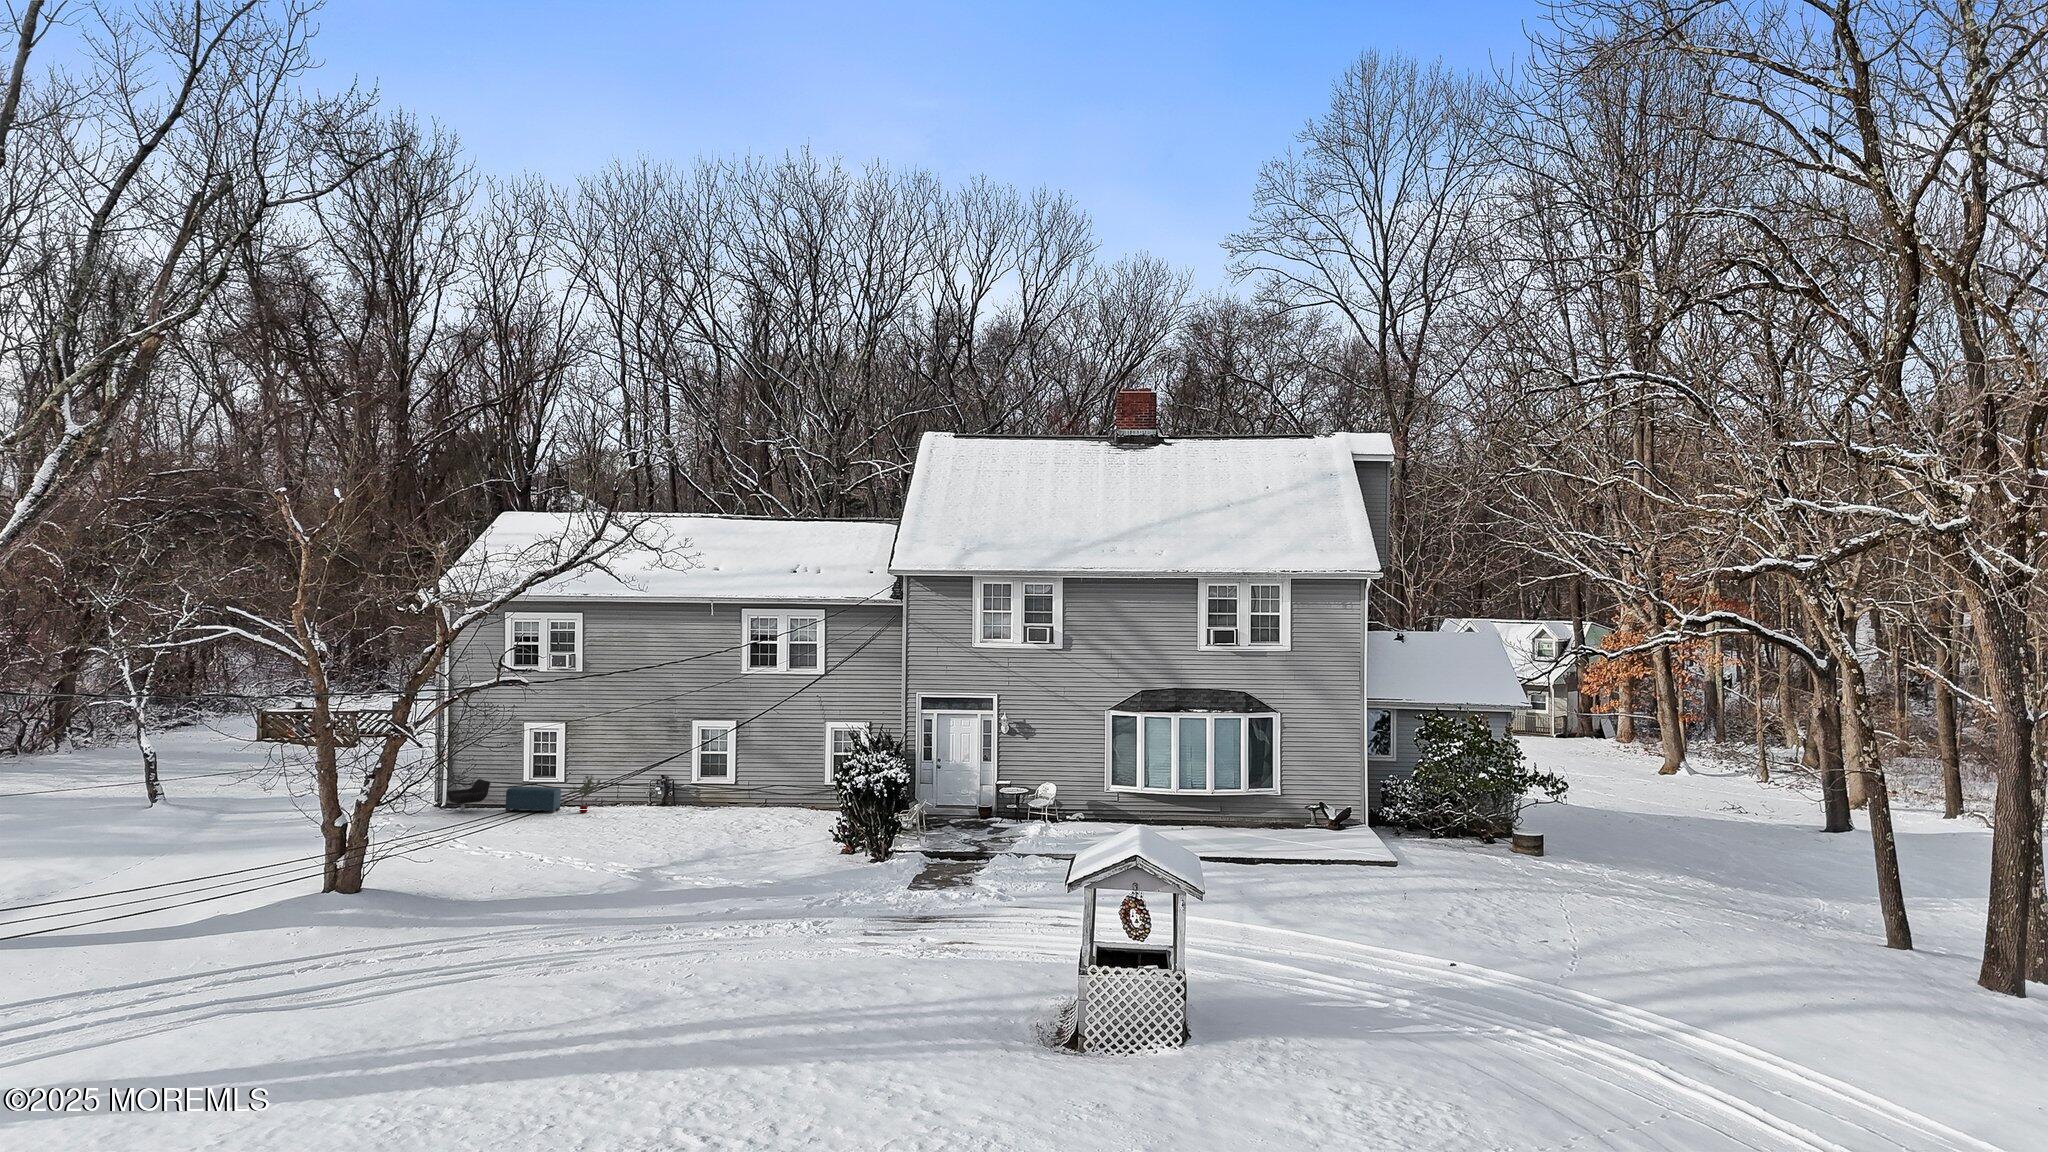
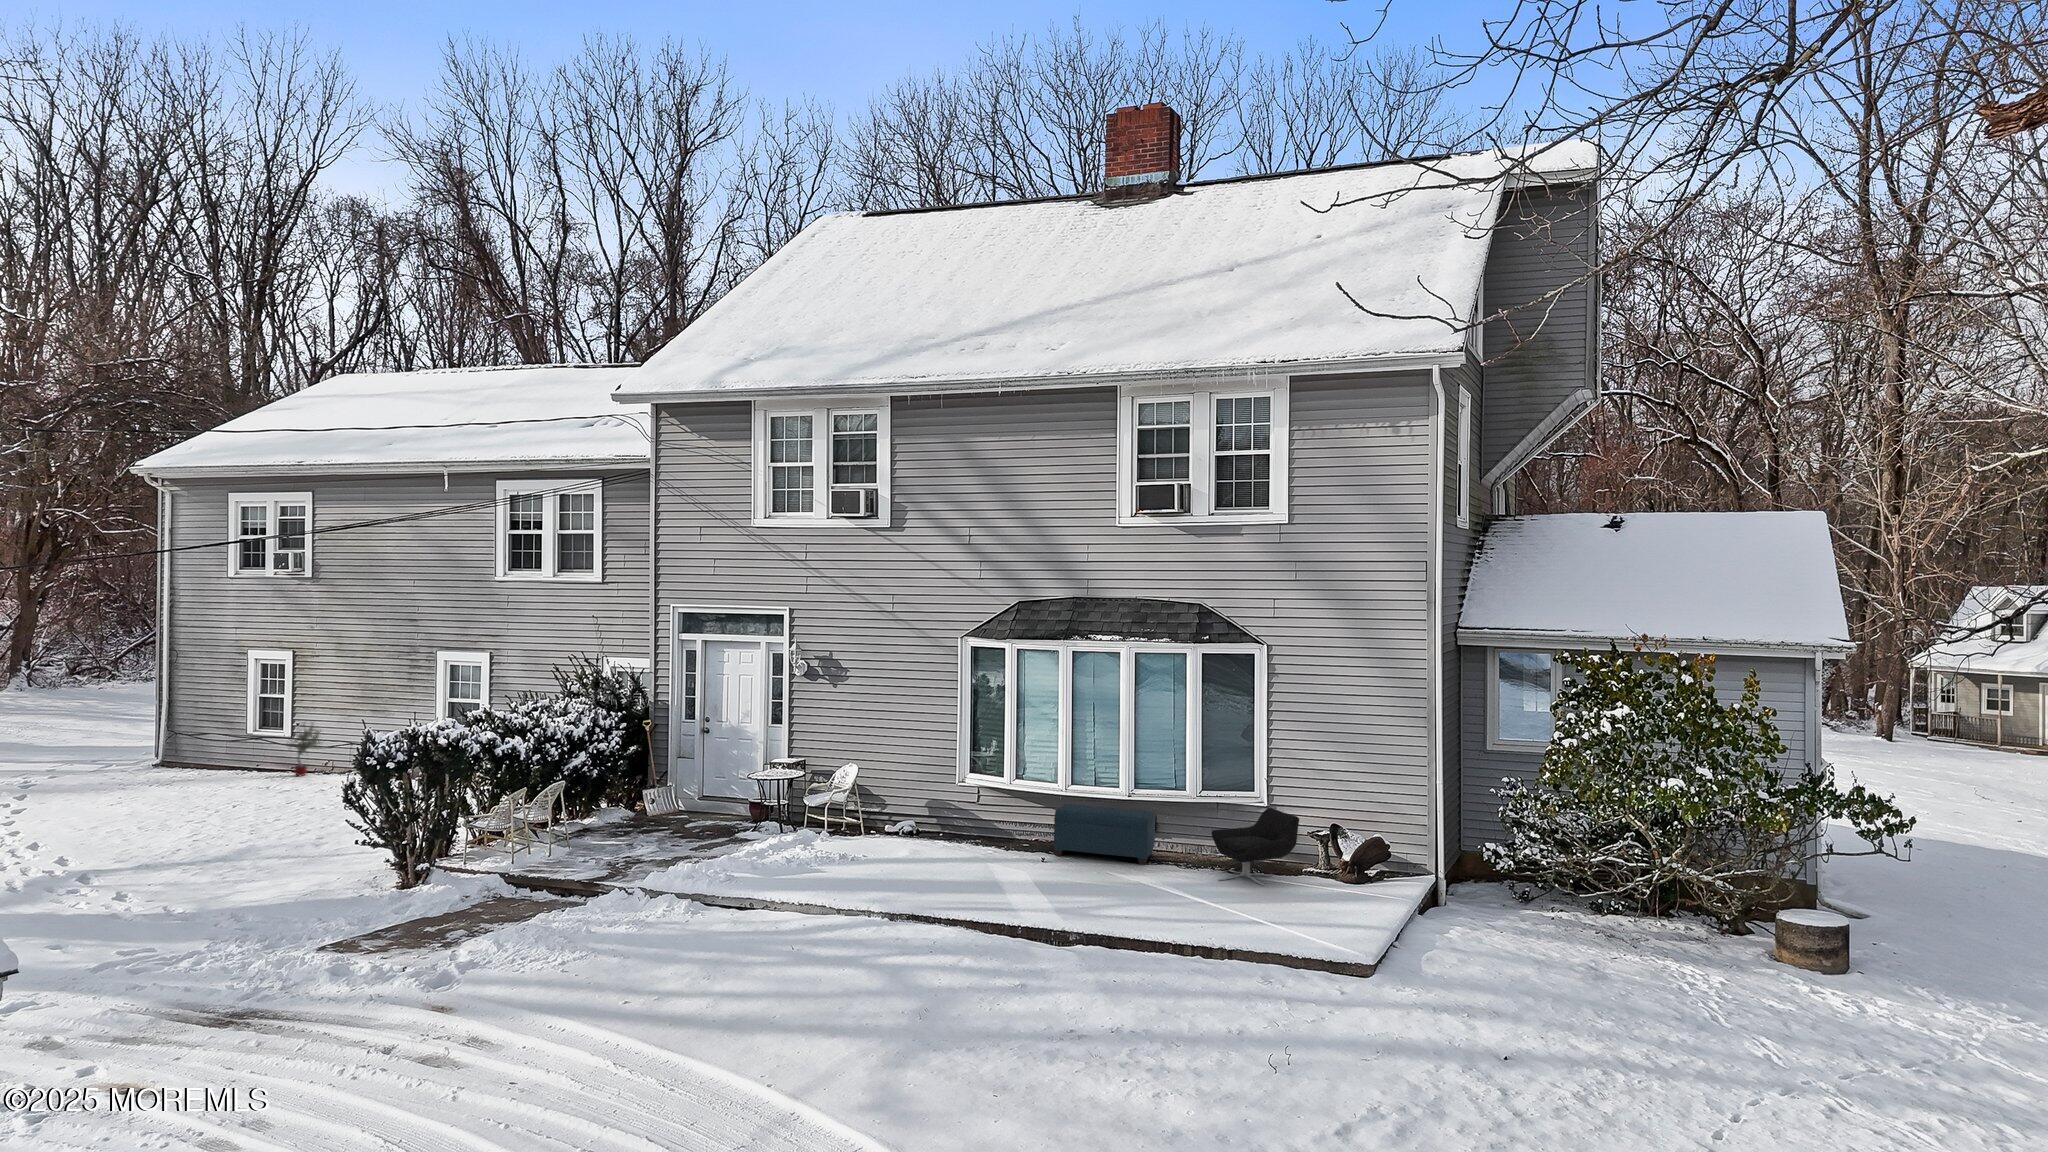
lounge chair: present [447,779,490,814] -> present [1211,808,1299,885]
bench: present [505,787,561,813] -> present [1054,804,1155,865]

